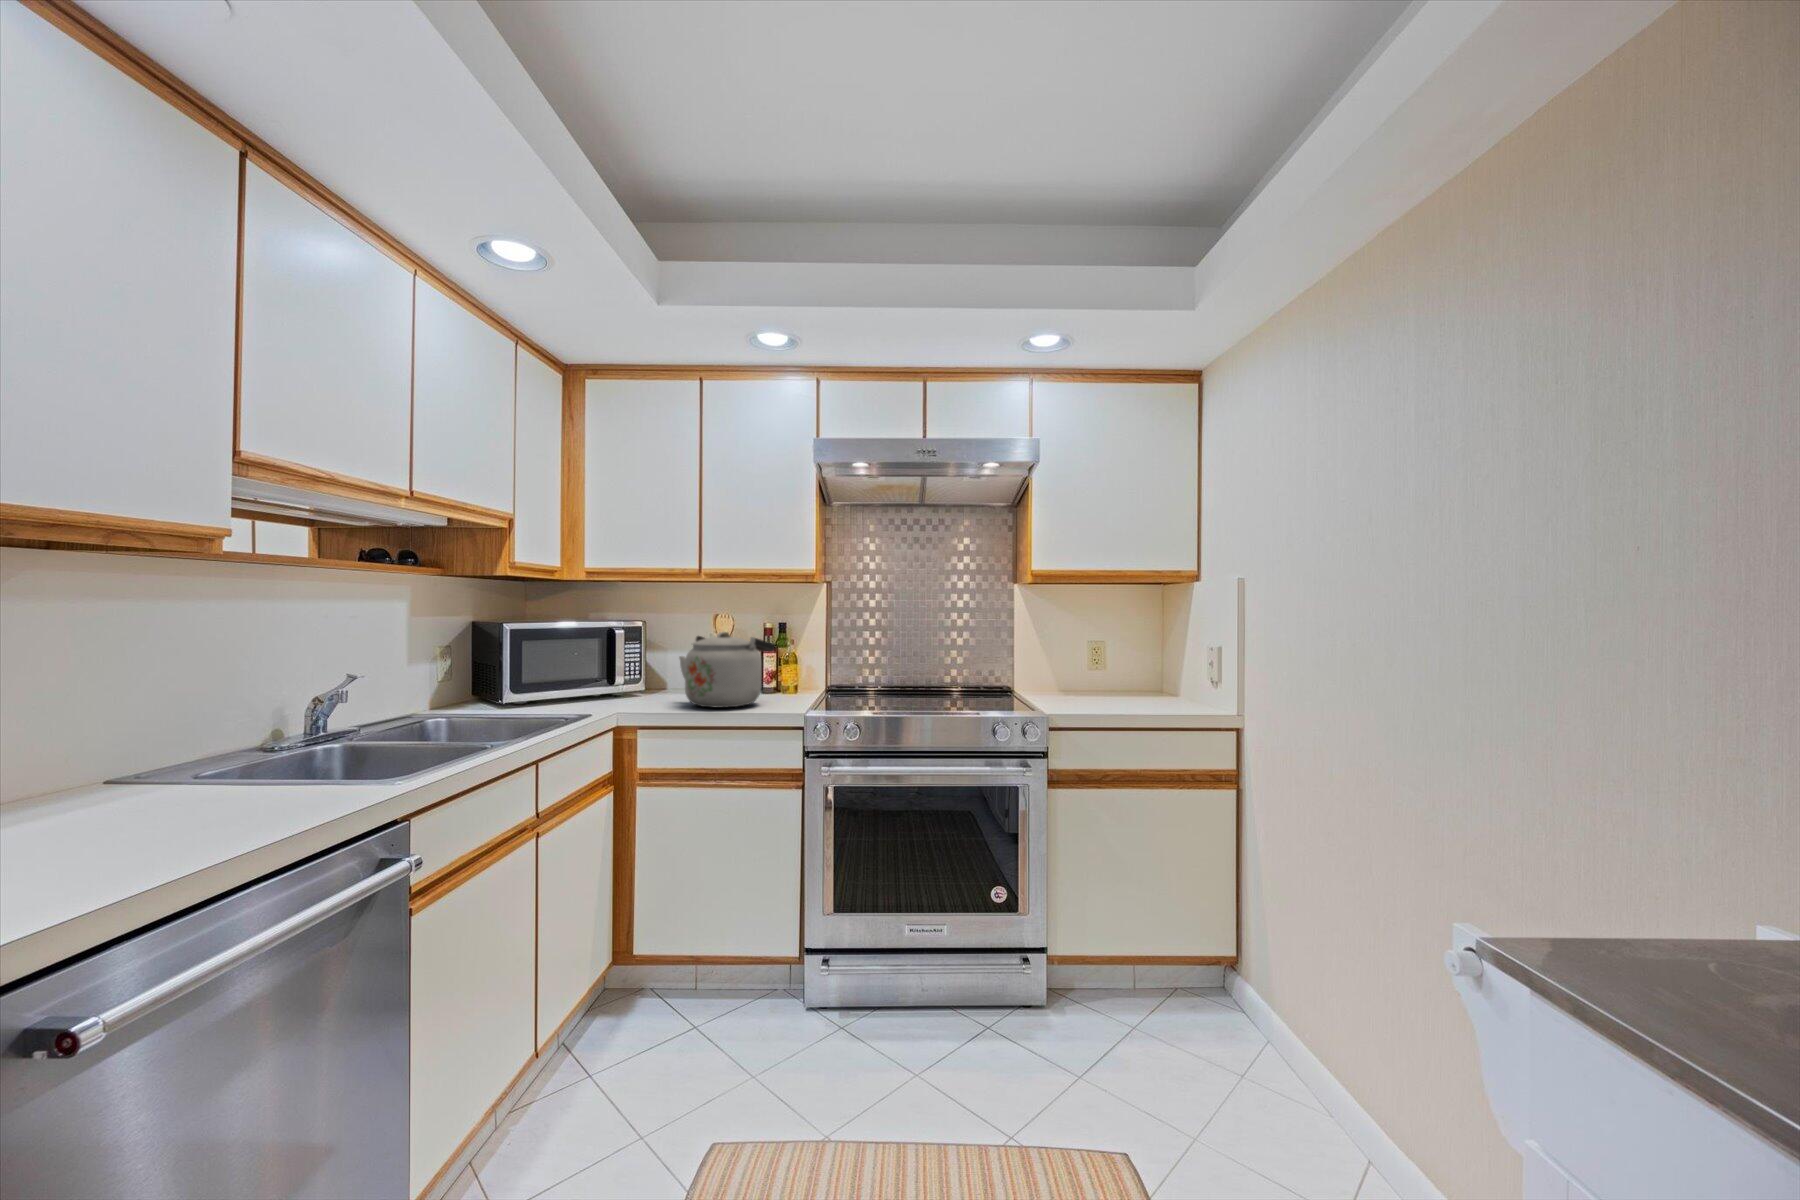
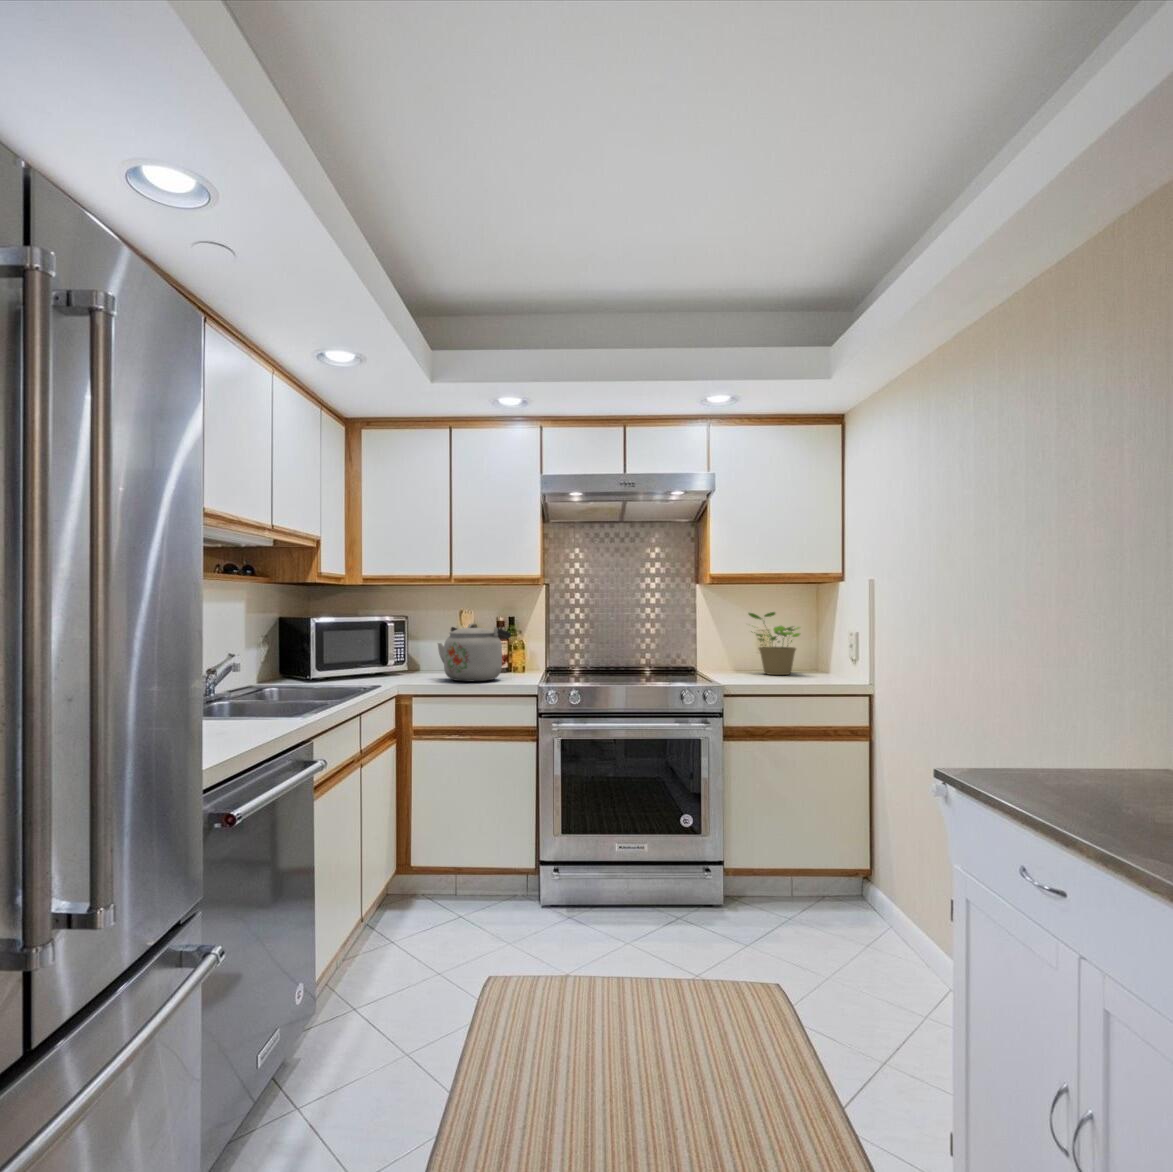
potted plant: none [1074,620,1147,700] -> present [749,612,800,675]

